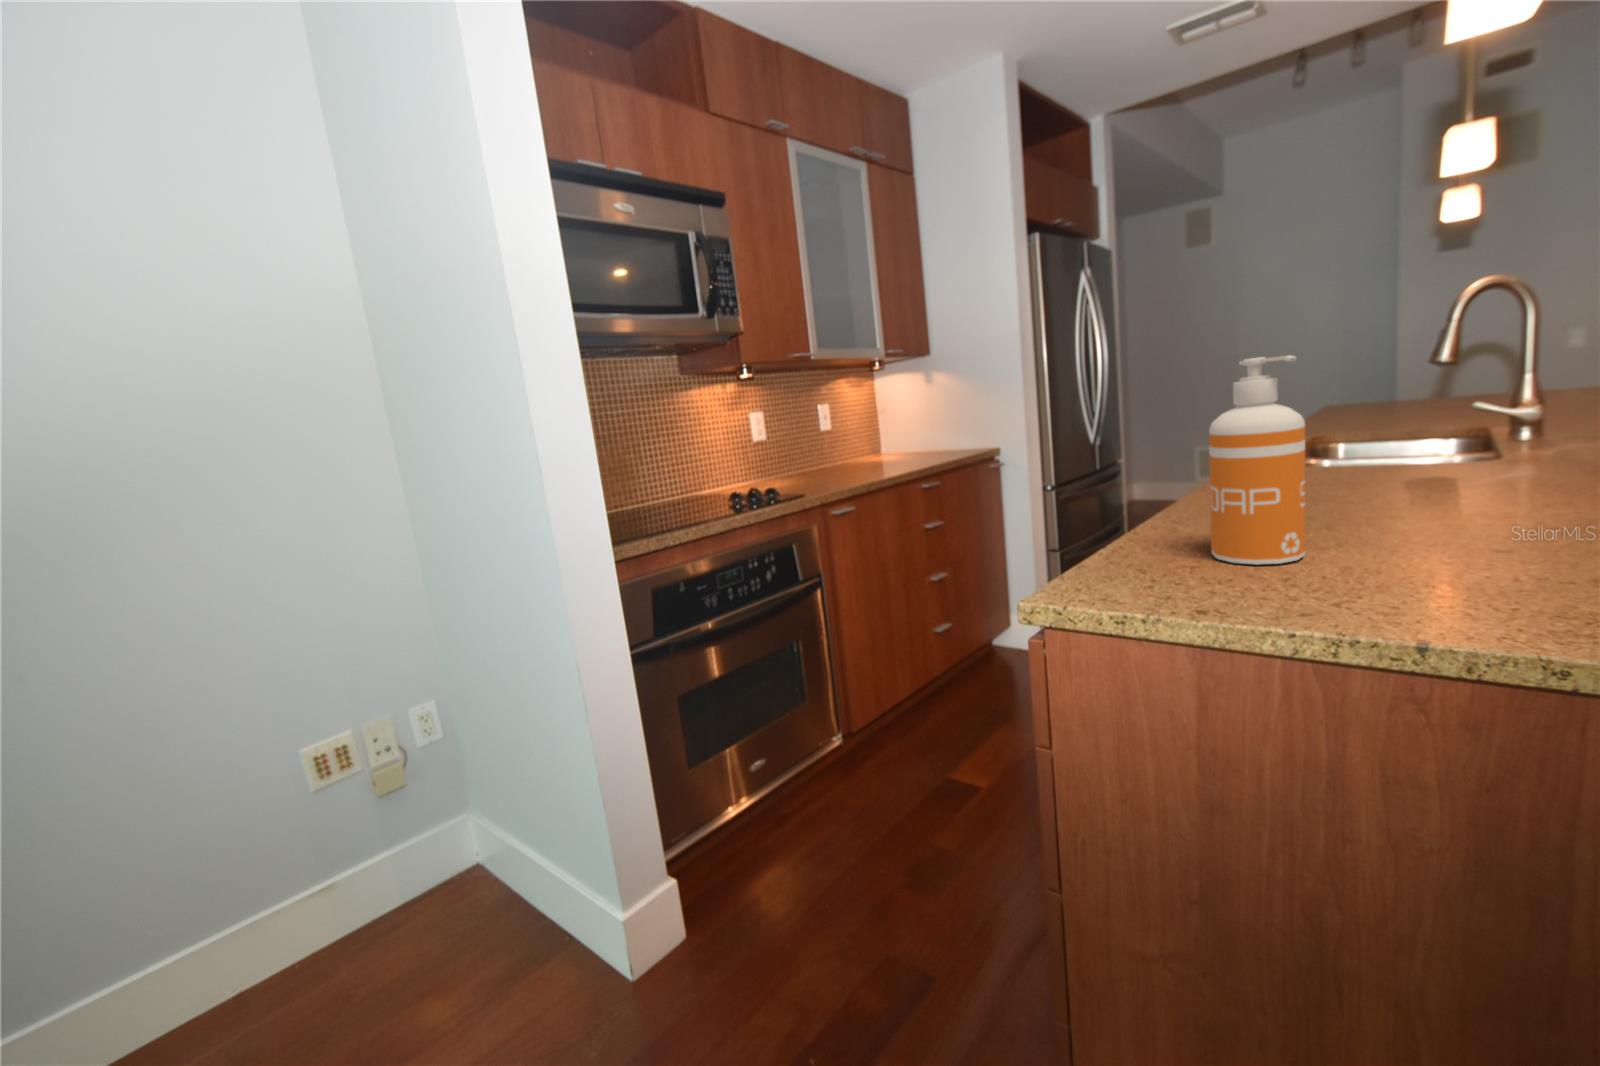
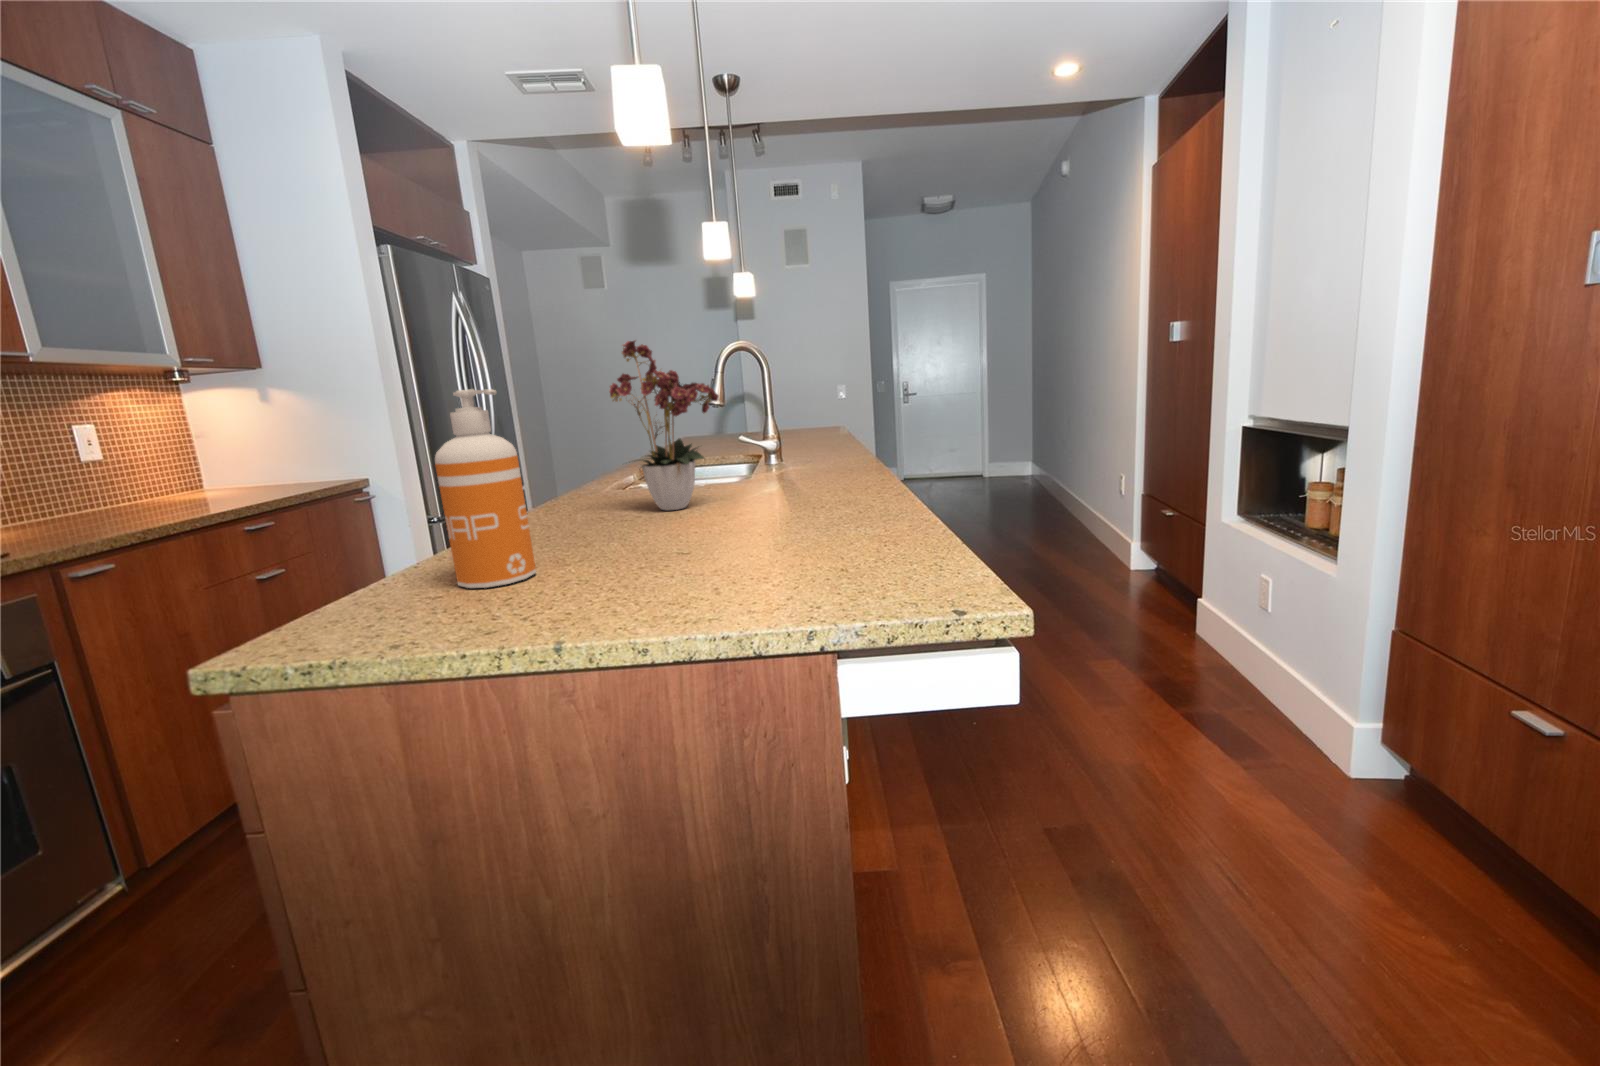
flower arrangement: none [1342,275,1551,495] -> present [609,341,719,510]

